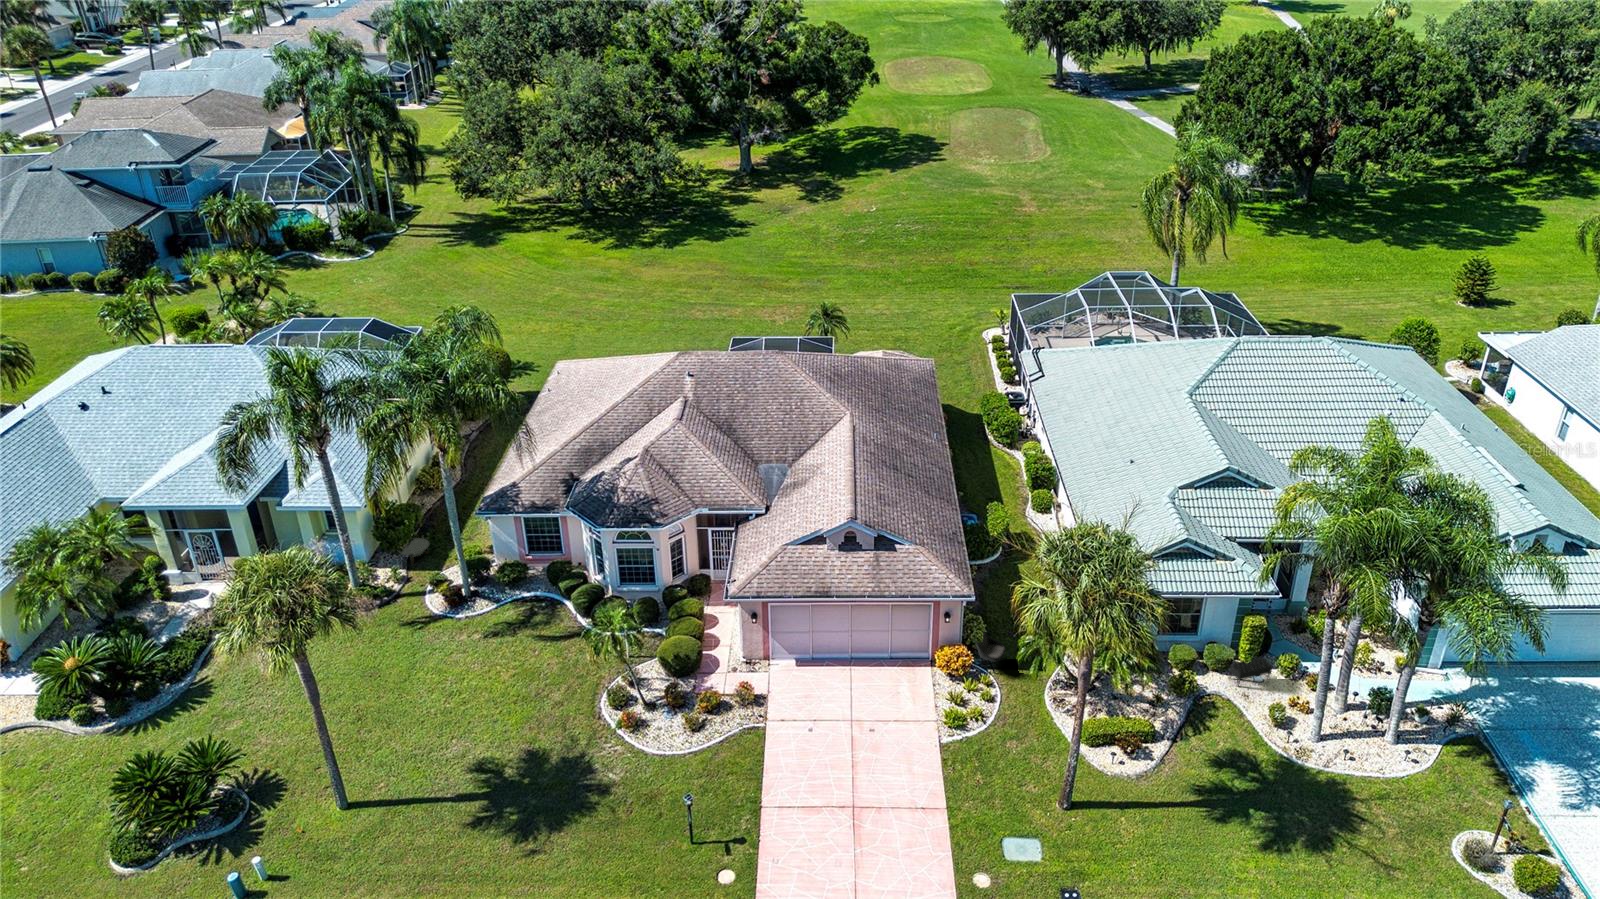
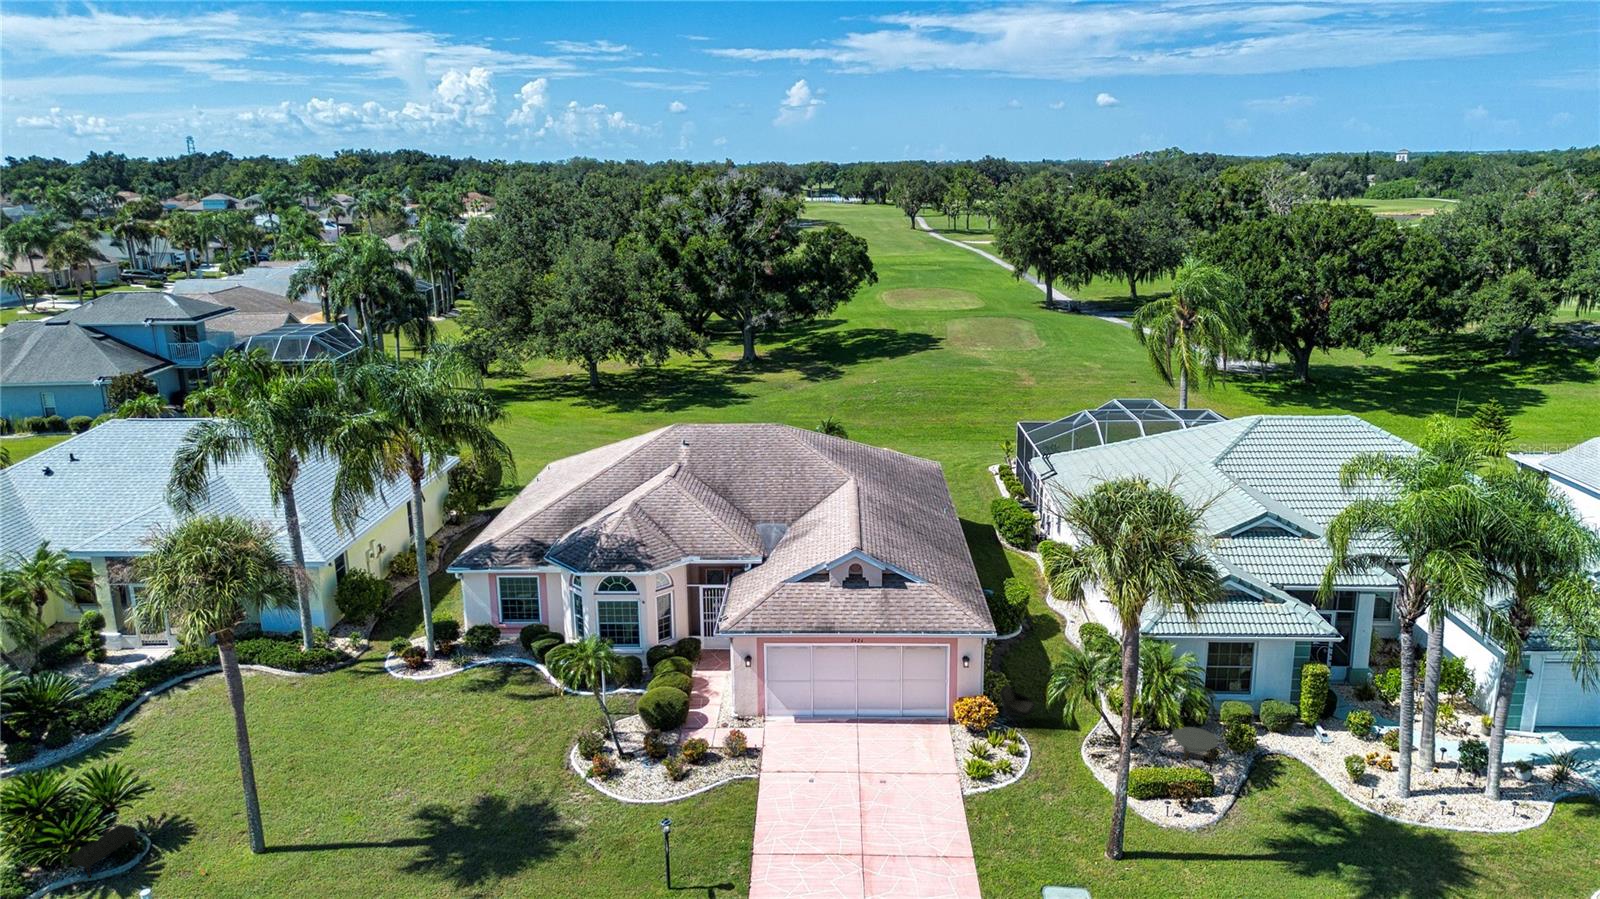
round table: present [400,538,429,564] -> present [1172,727,1218,761]
bench: present [1229,658,1273,686] -> present [71,824,137,878]

